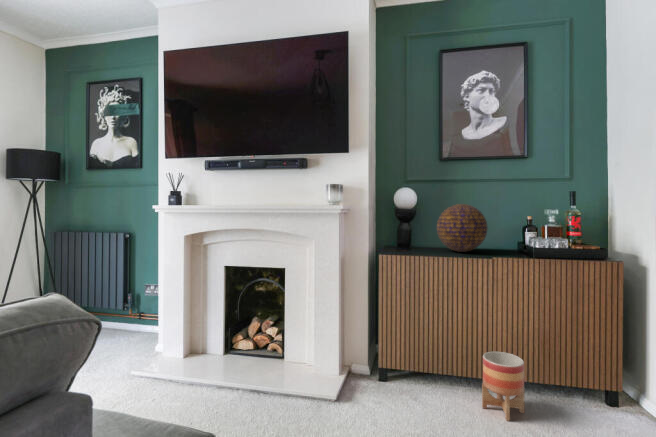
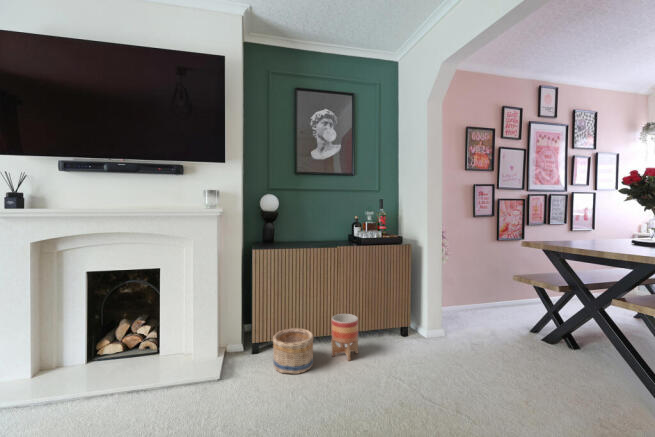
decorative orb: present [437,204,488,252] -> none [295,208,331,244]
basket: none [400,358,454,420] -> present [273,328,313,374]

